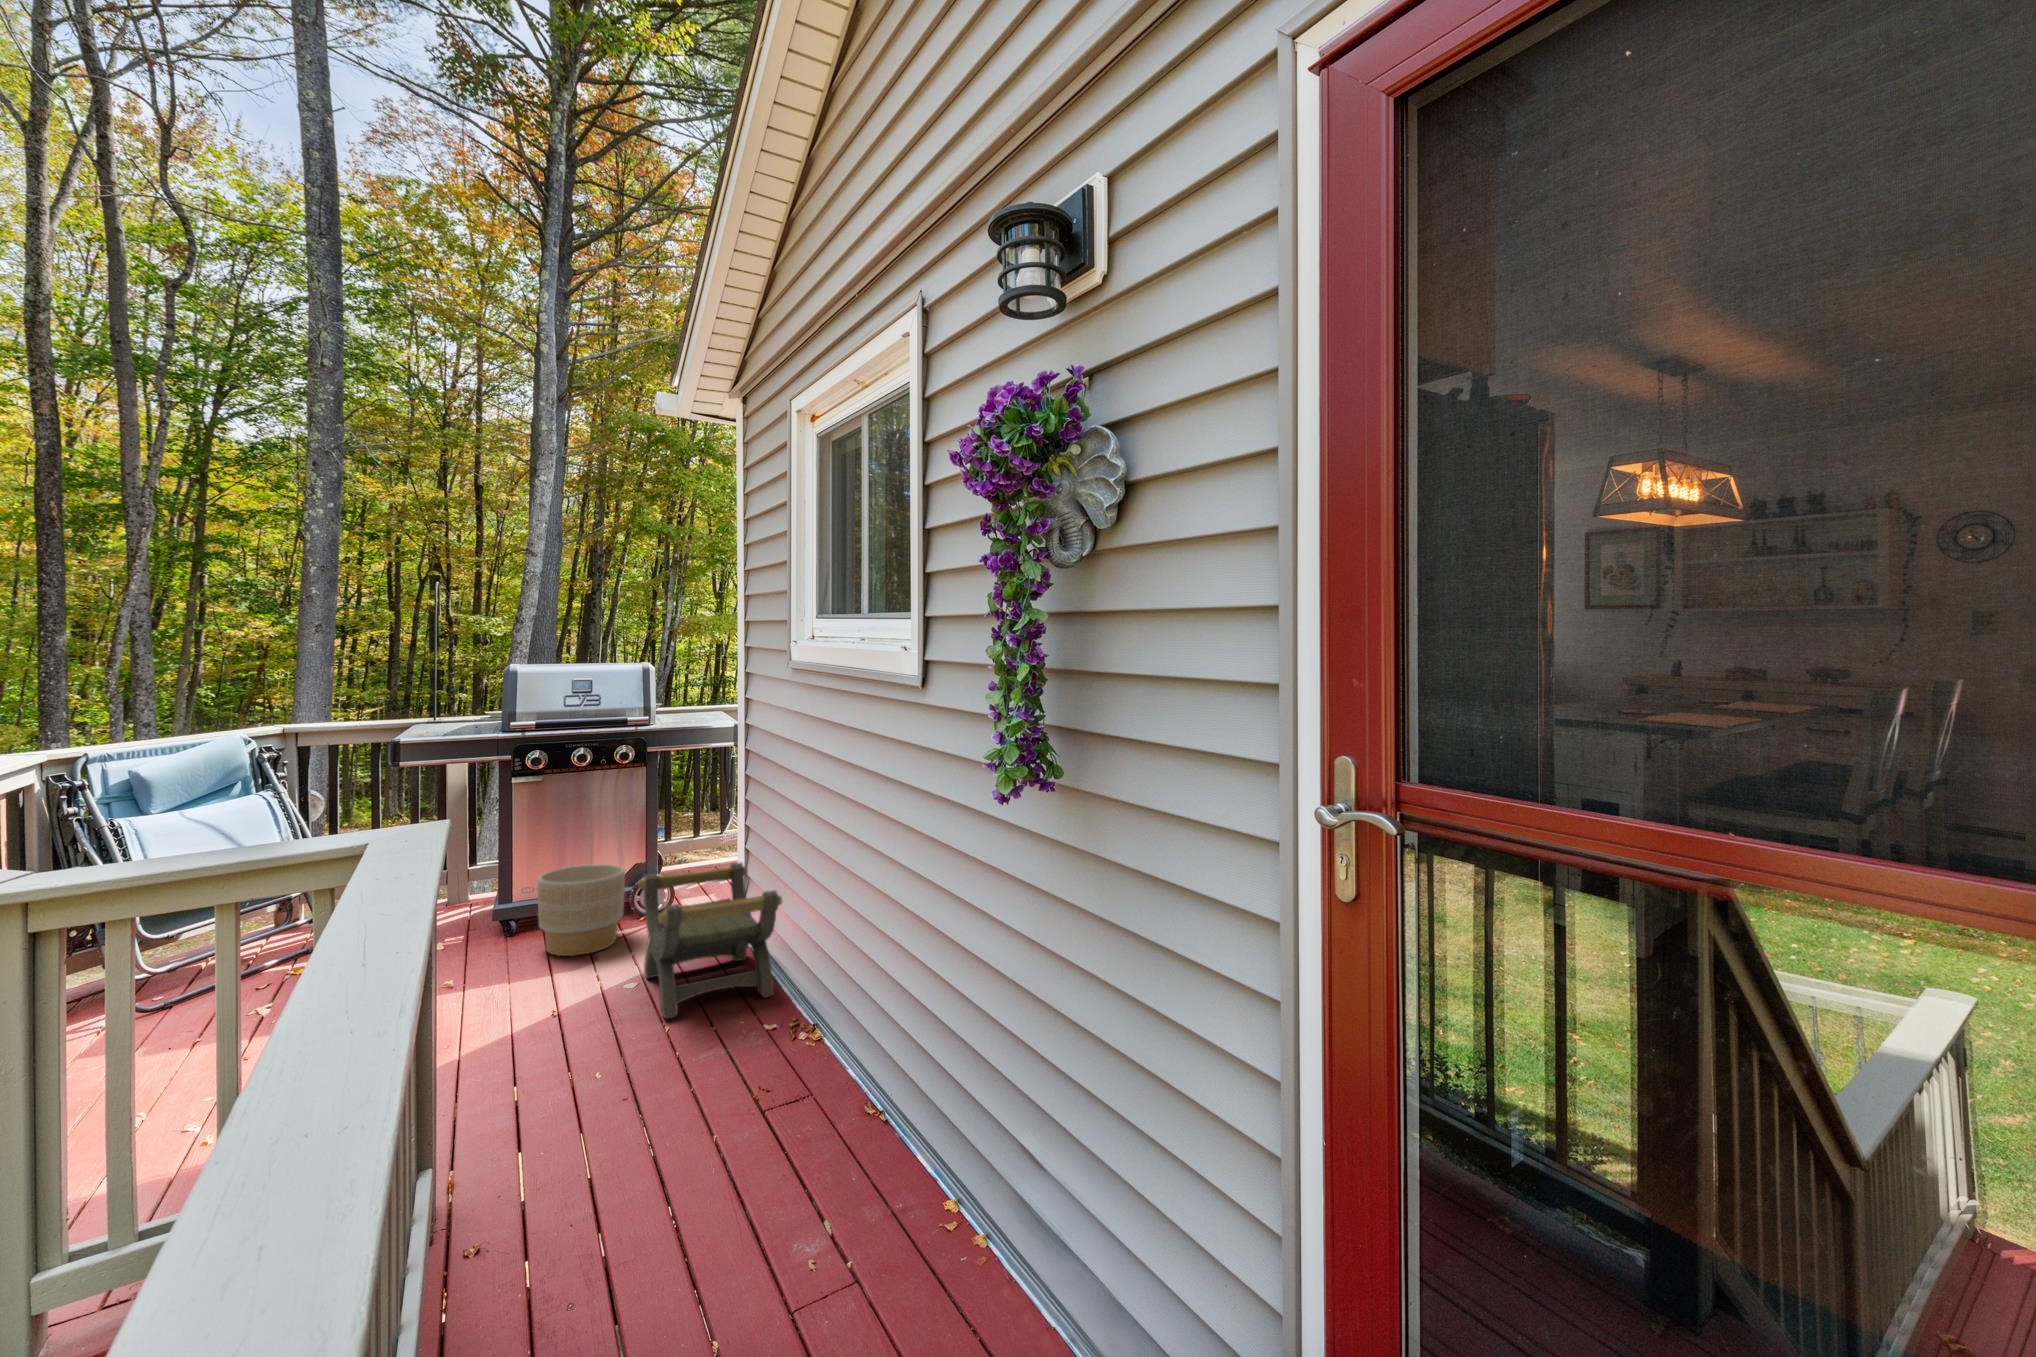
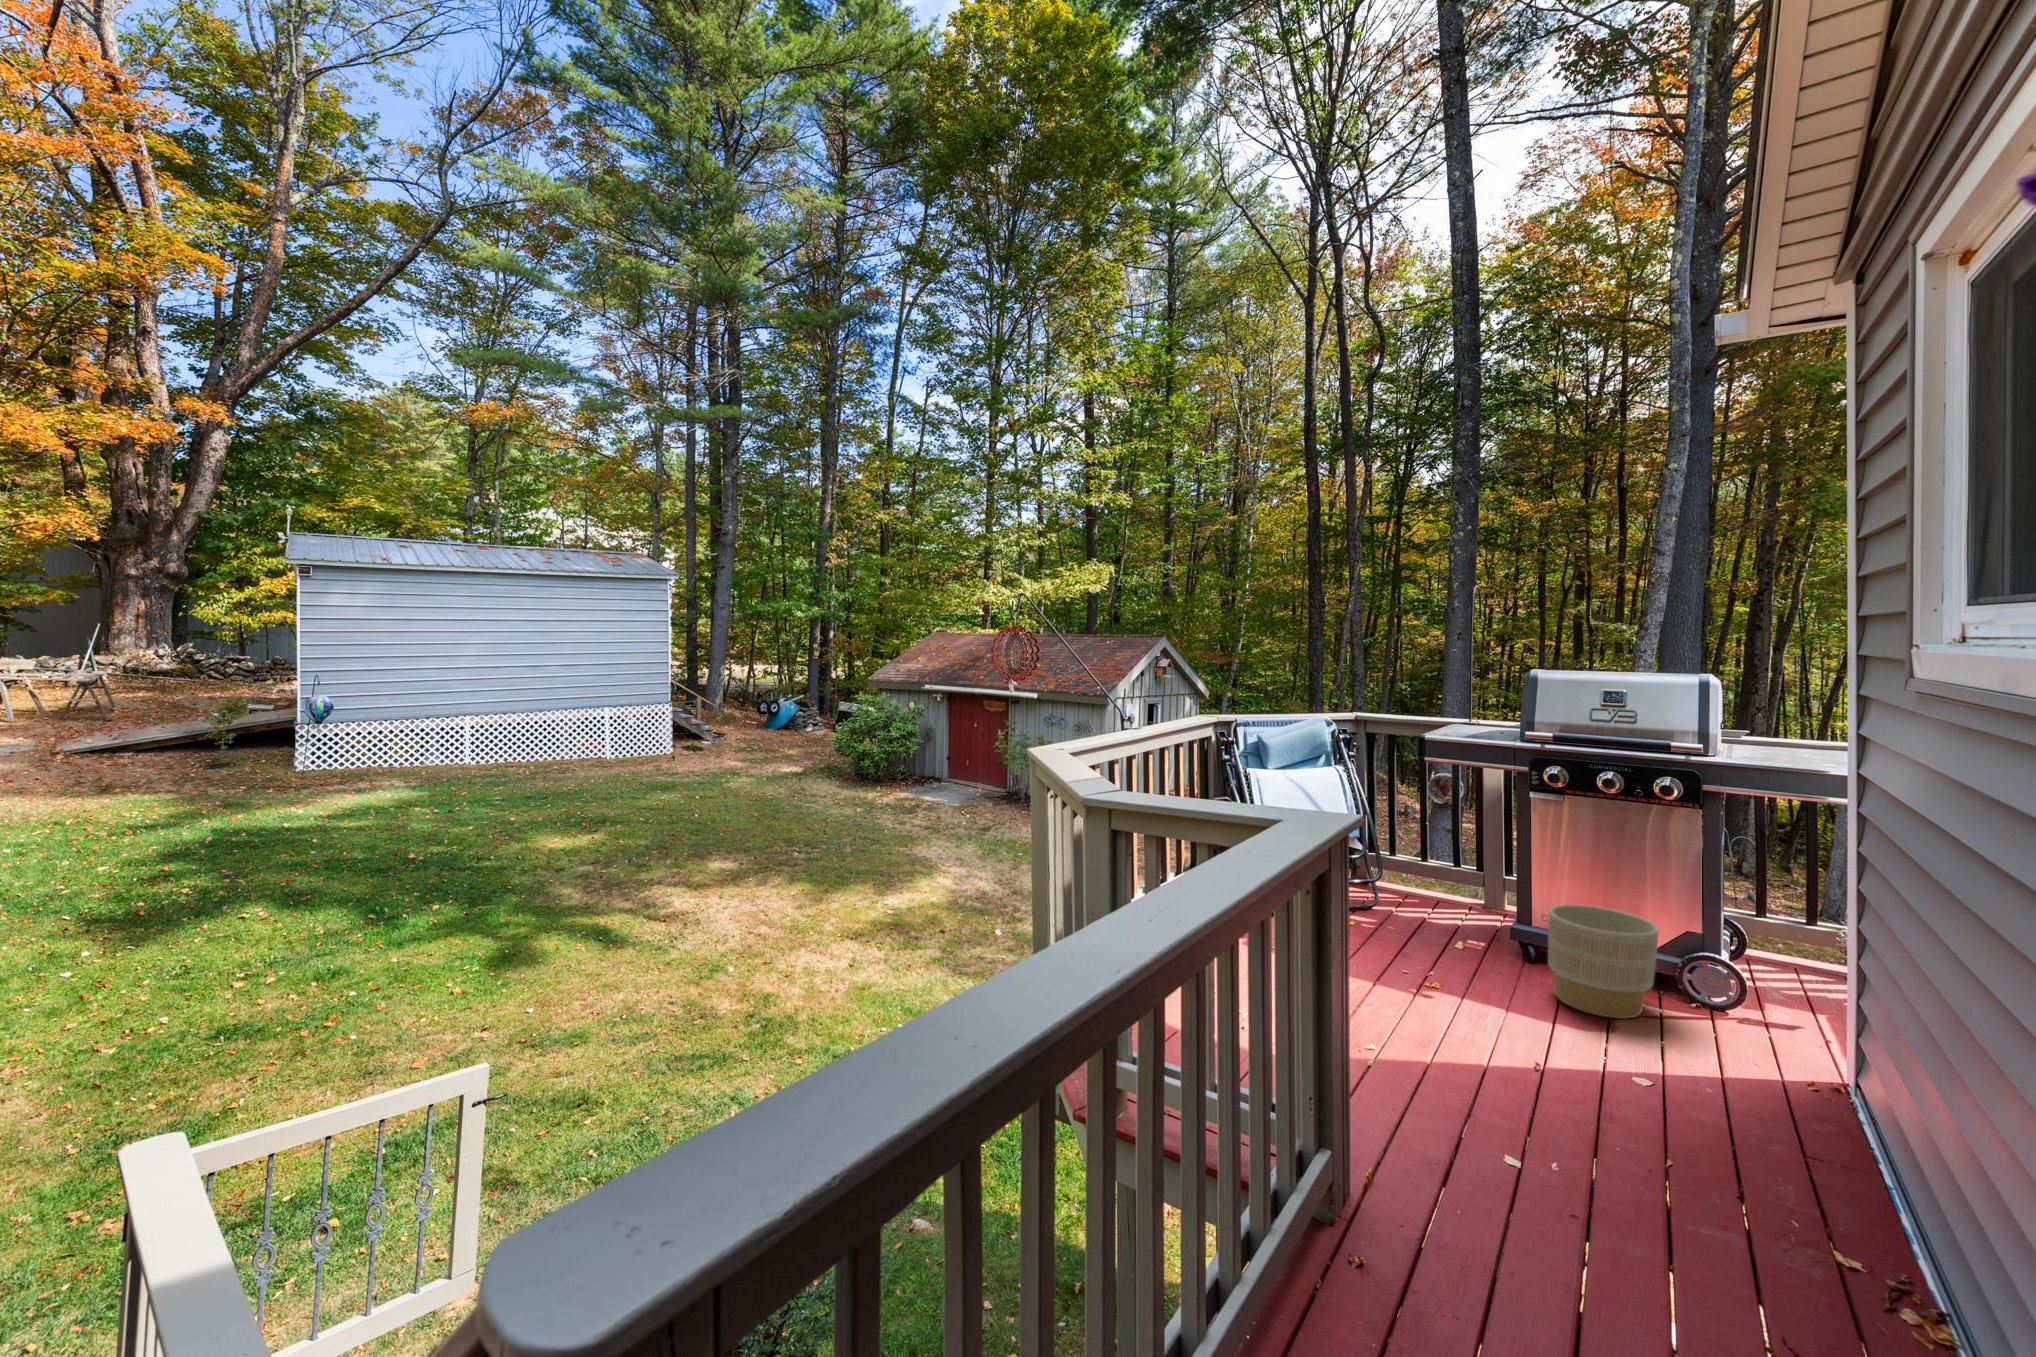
stool: present [638,863,782,1019] -> none [1662,947,1890,1203]

